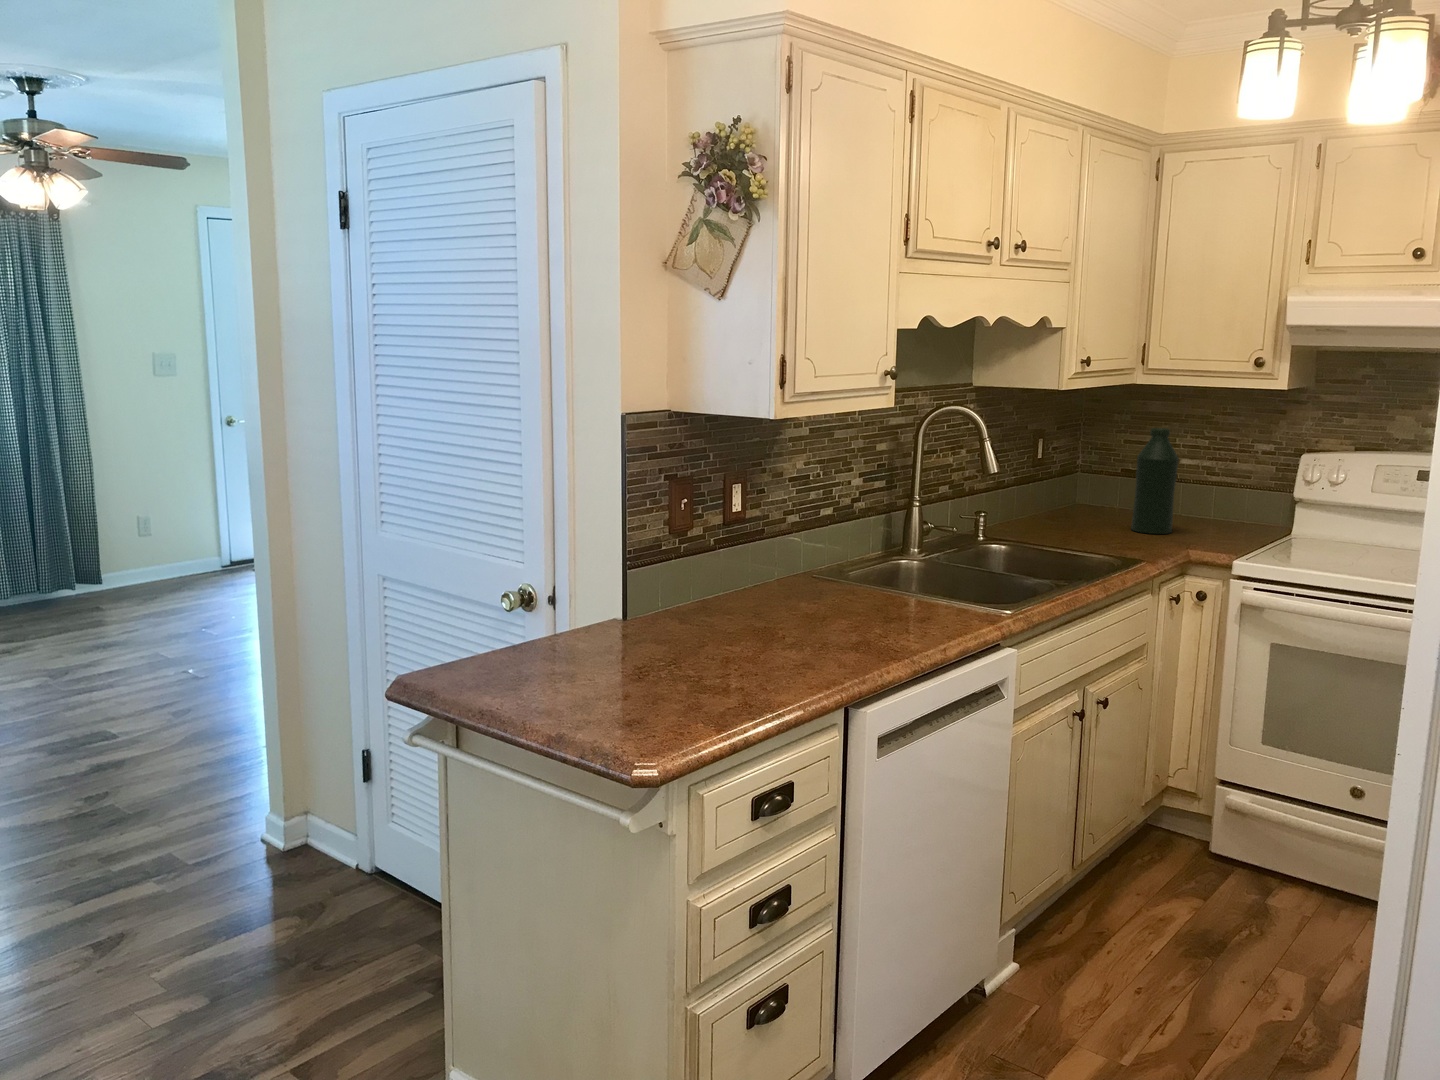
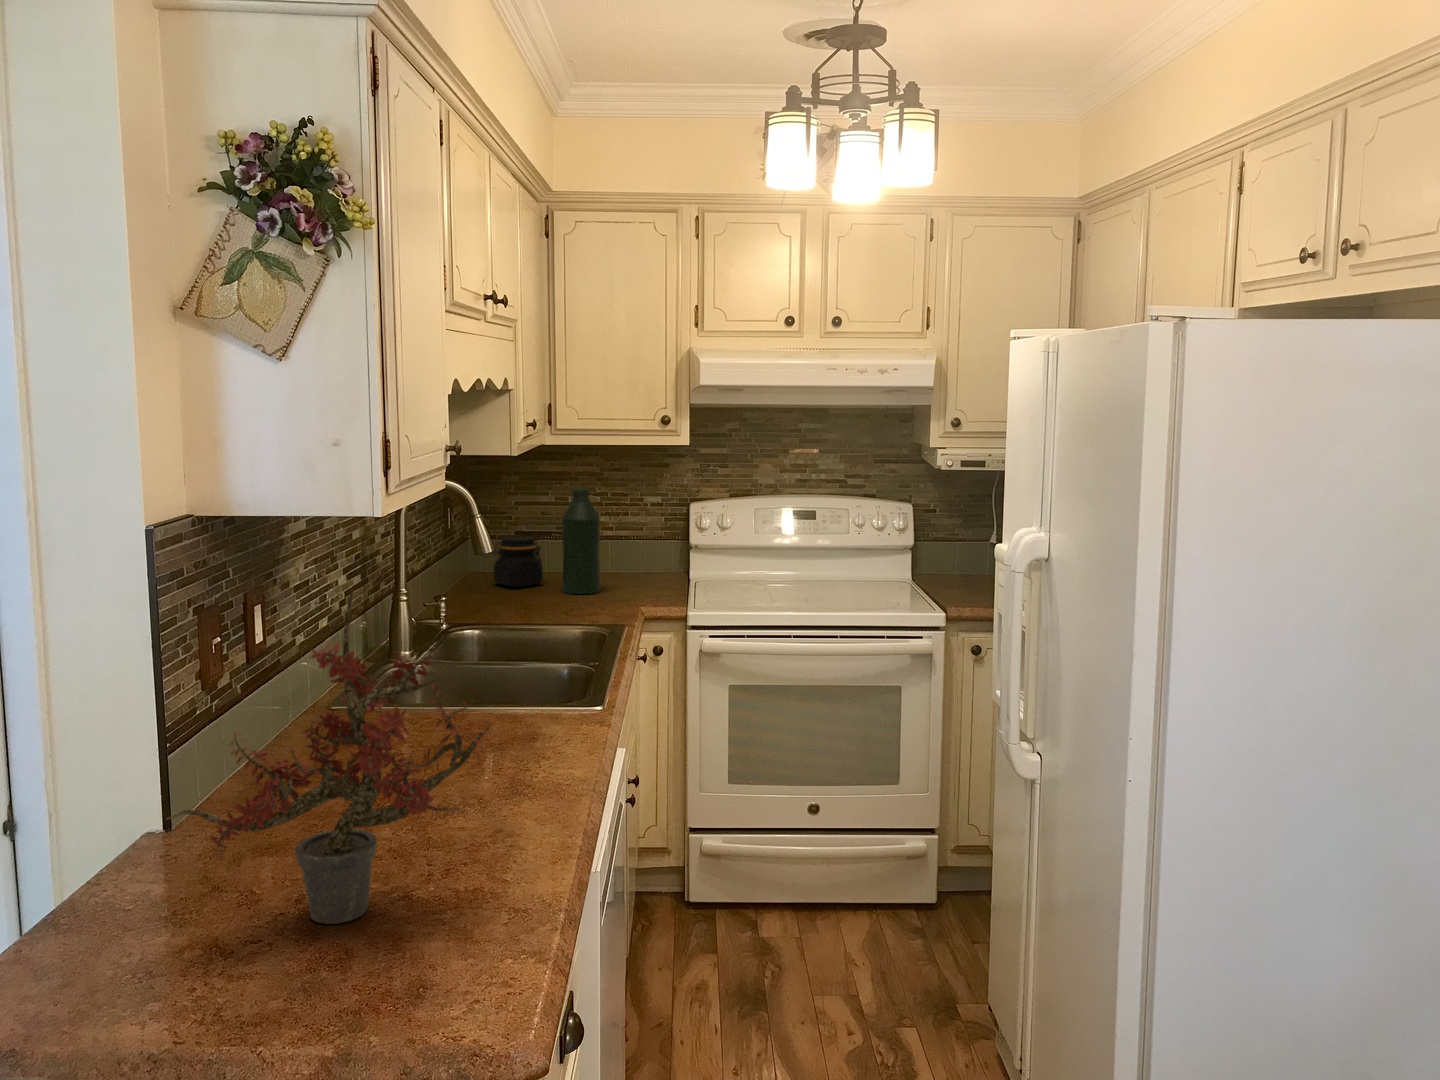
potted plant: none [544,459,751,687] -> present [166,589,492,924]
jar: none [1075,472,1127,520] -> present [493,536,543,587]

